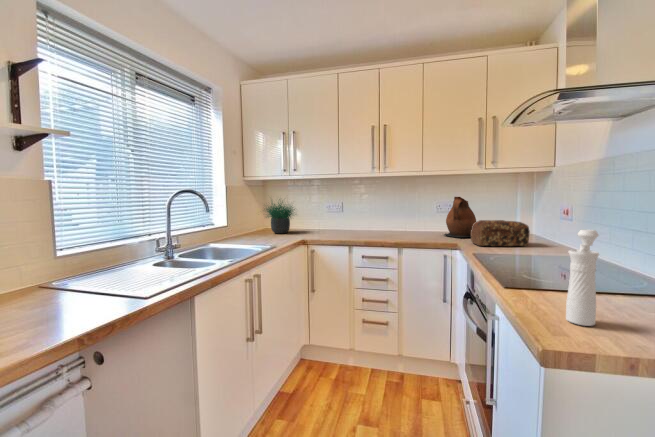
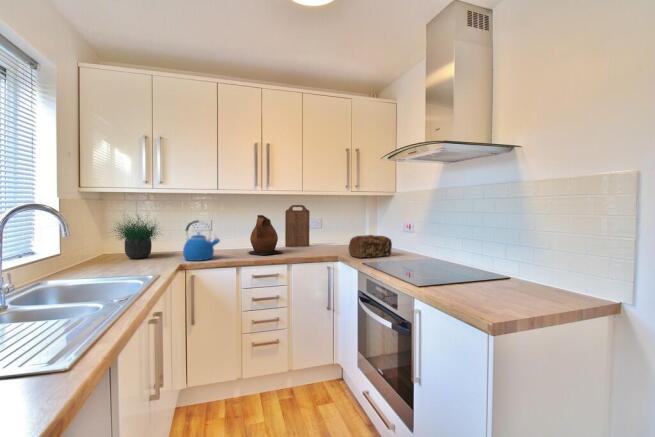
cutting board: none [411,187,439,232] -> present [285,205,310,247]
ceramic pitcher: present [444,197,476,237] -> present [249,215,283,255]
kettle: none [308,202,337,238] -> present [183,221,220,261]
pepper mill: present [566,229,599,326] -> none [476,246,503,314]

